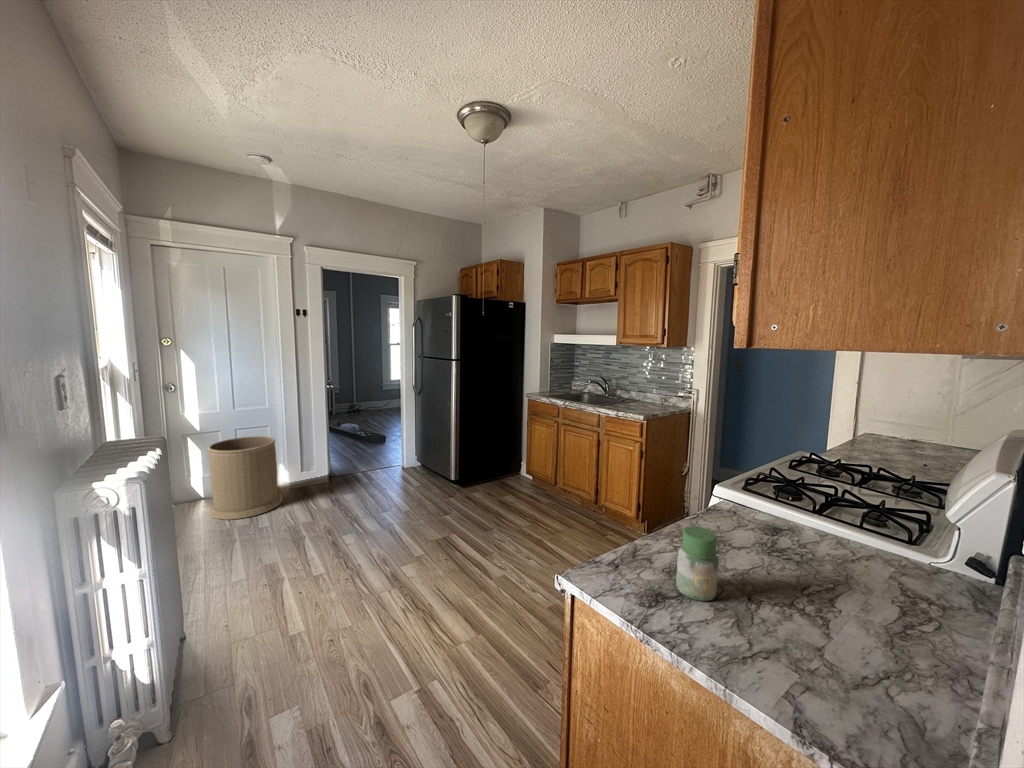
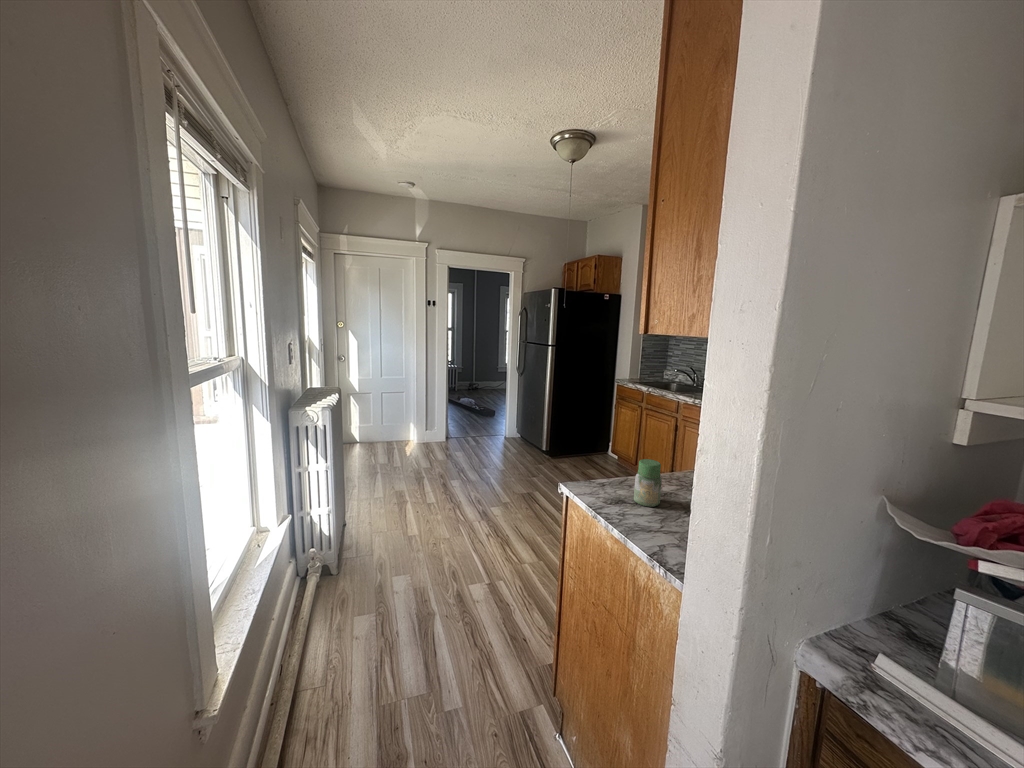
trash can: present [208,436,283,520] -> none [362,399,411,459]

